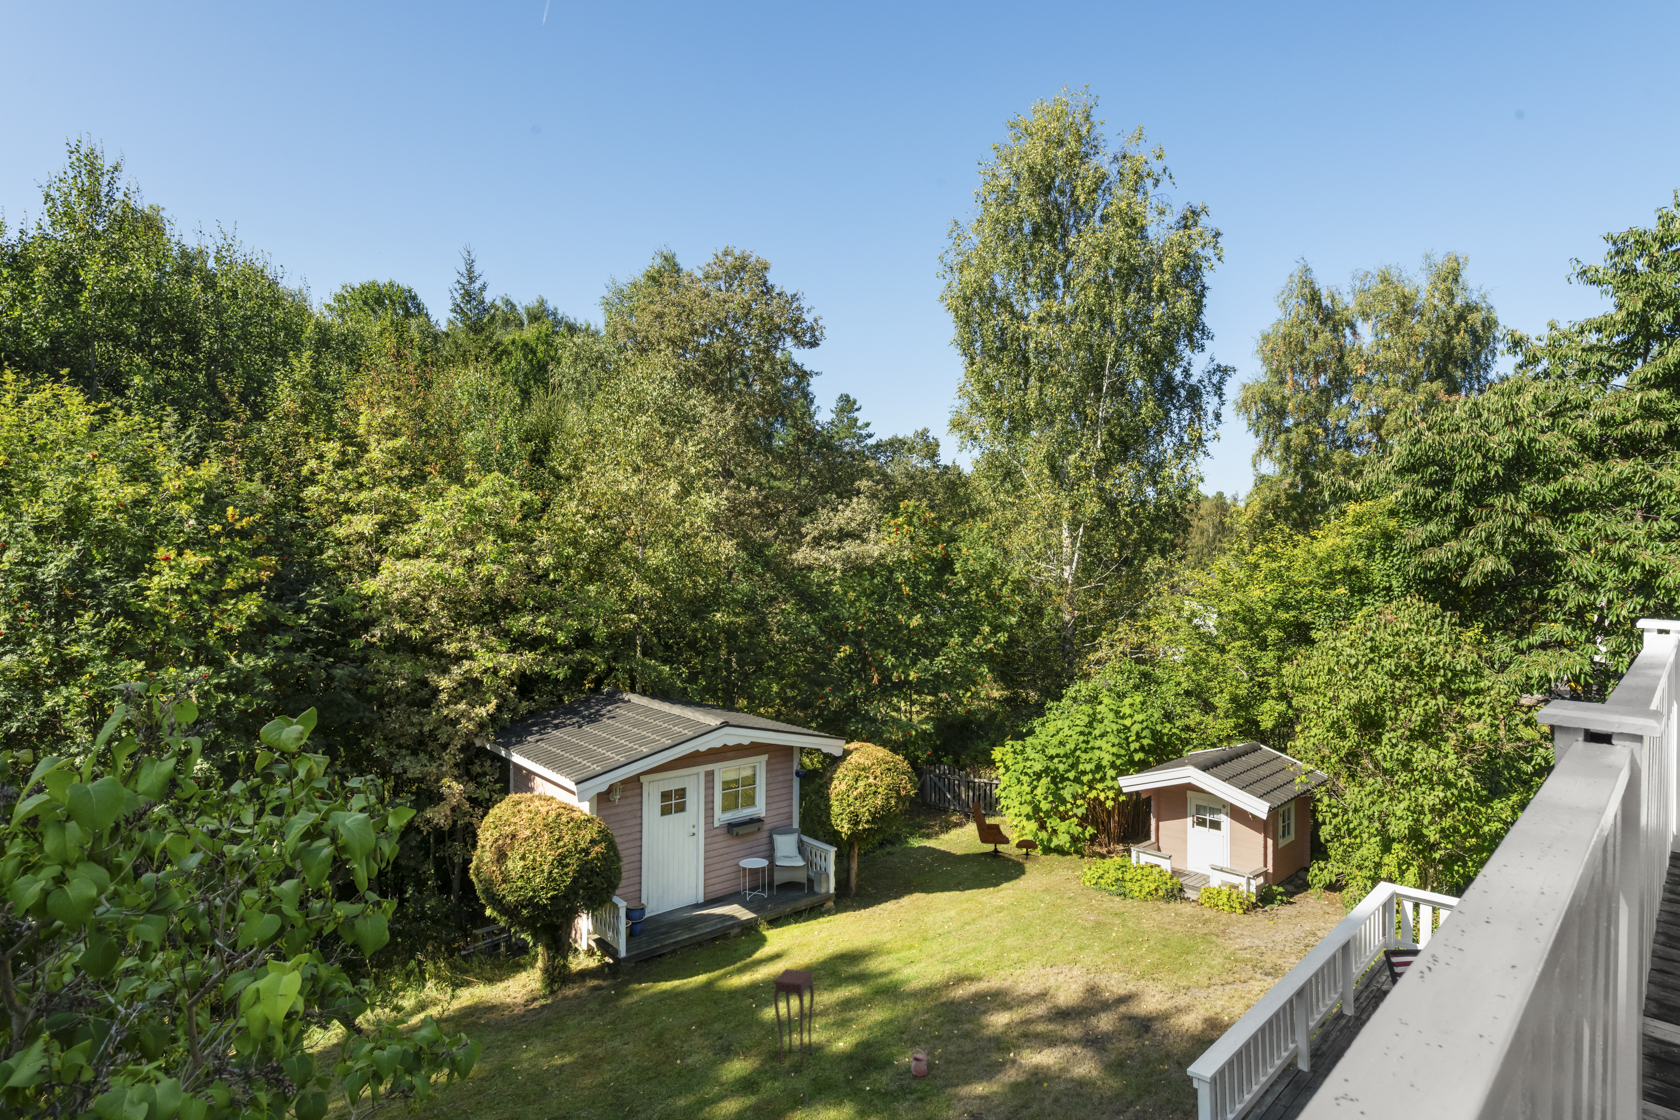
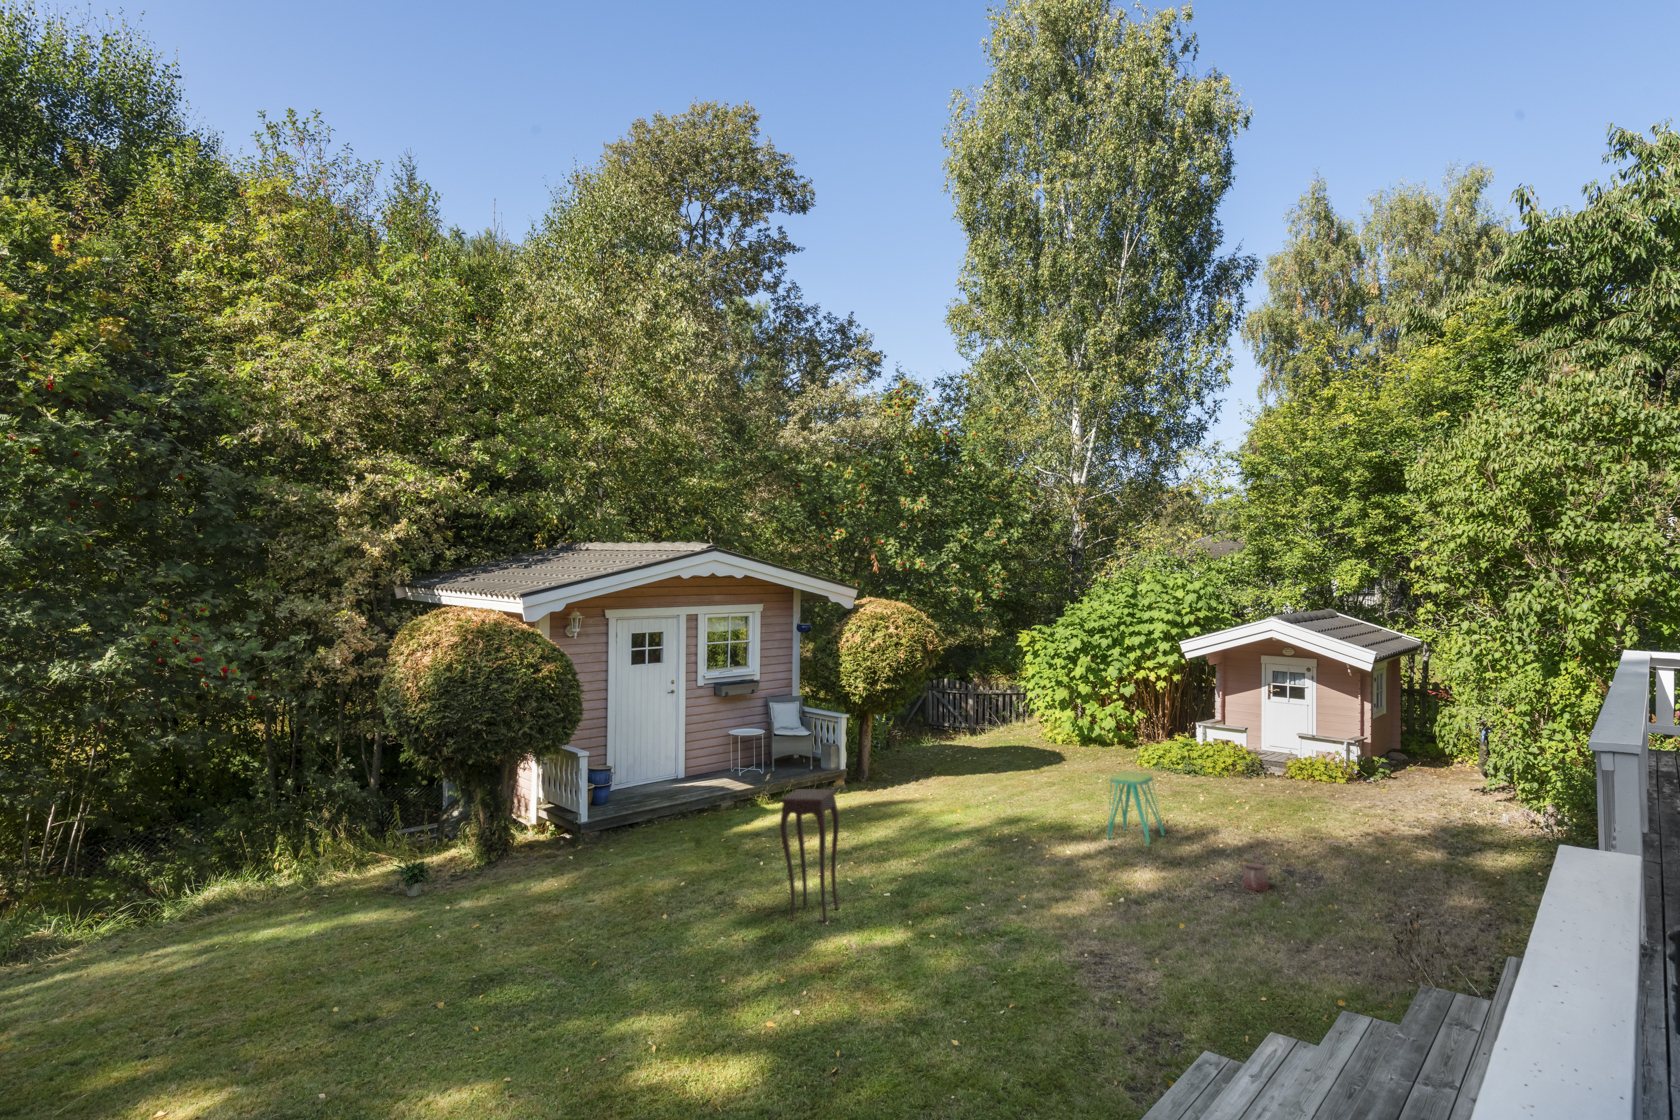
lounge chair: present [972,802,1039,860] -> none [1001,687,1081,750]
stool: none [1015,938,1057,998] -> present [1108,772,1164,845]
potted plant: none [484,989,521,1017] -> present [393,861,434,896]
watering can: present [911,1046,930,1077] -> present [1242,854,1269,891]

